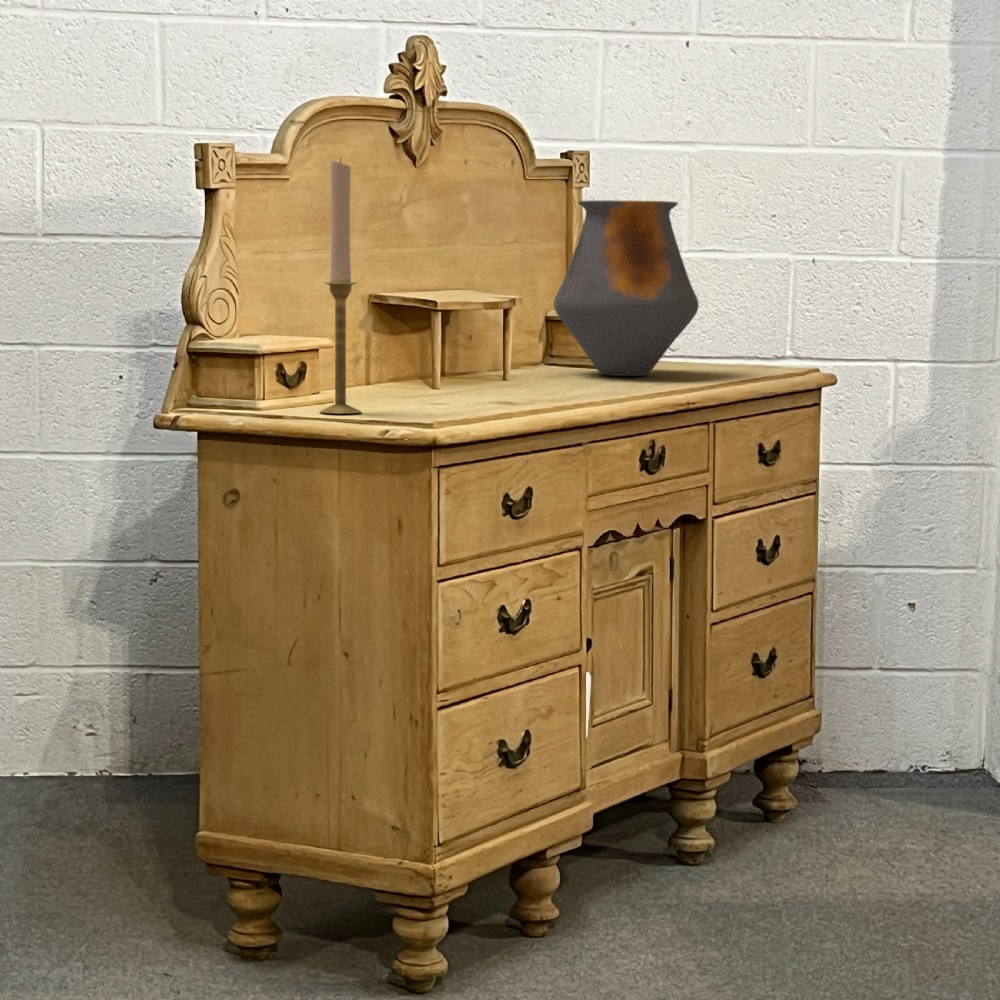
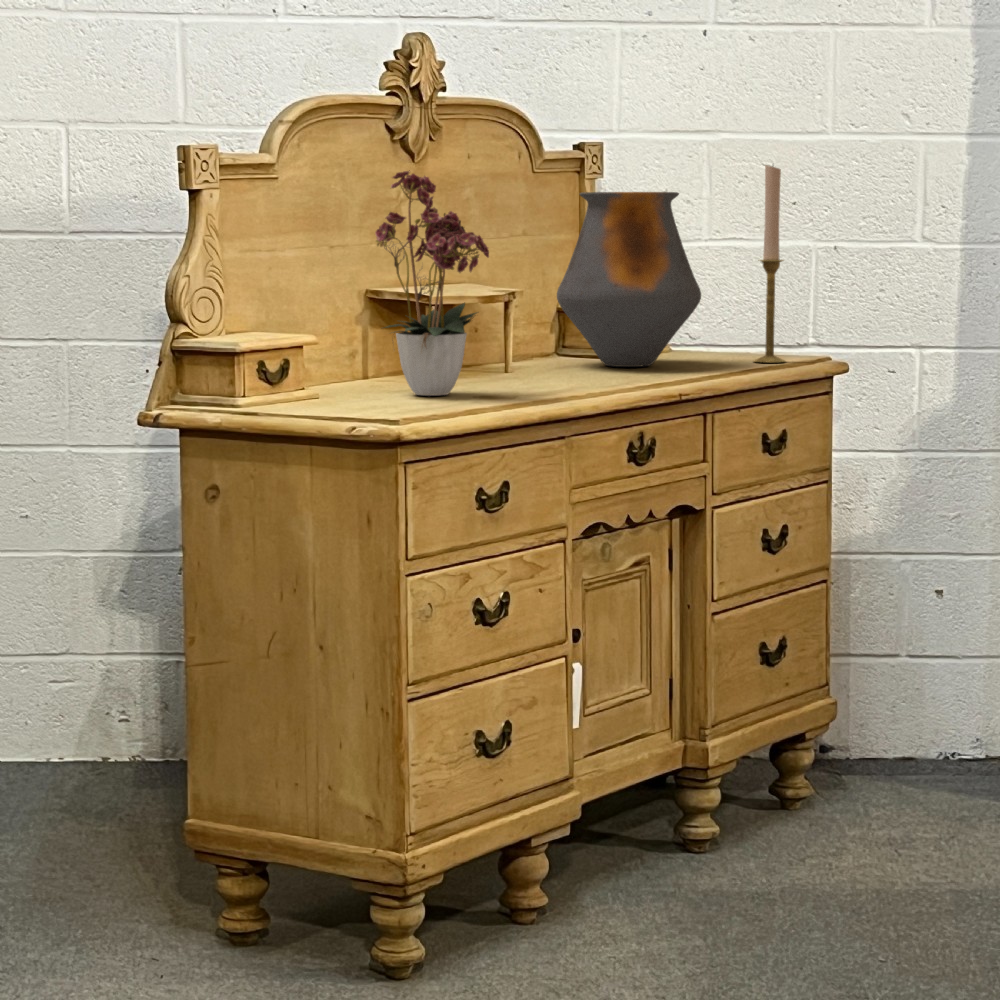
candlestick: present [320,159,361,413] -> present [754,165,785,362]
flower arrangement: none [384,163,524,401] -> present [375,170,489,396]

